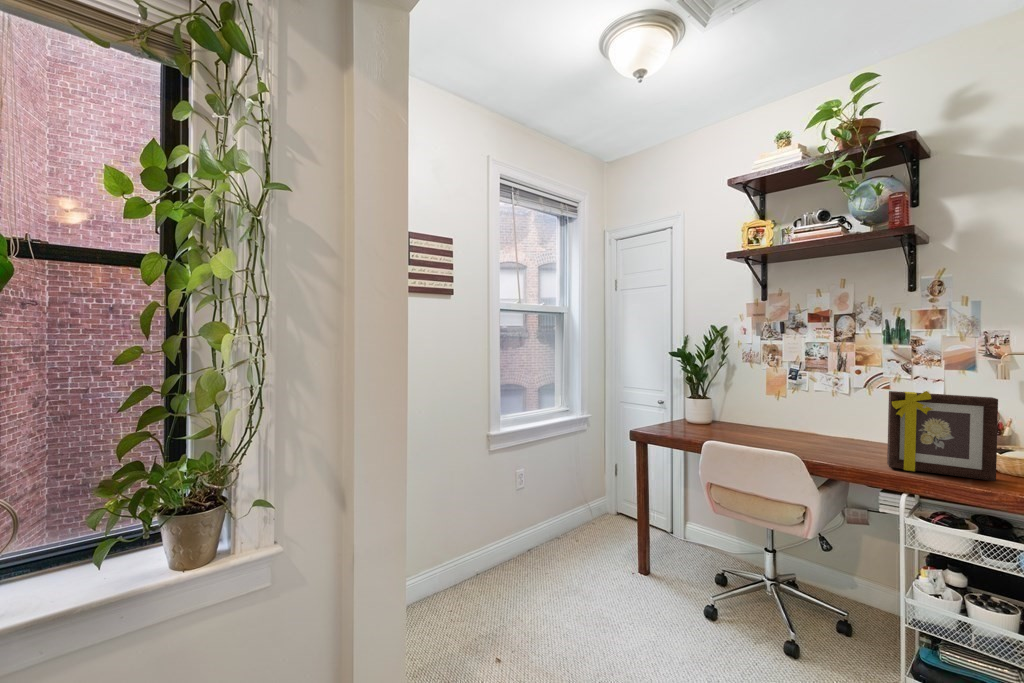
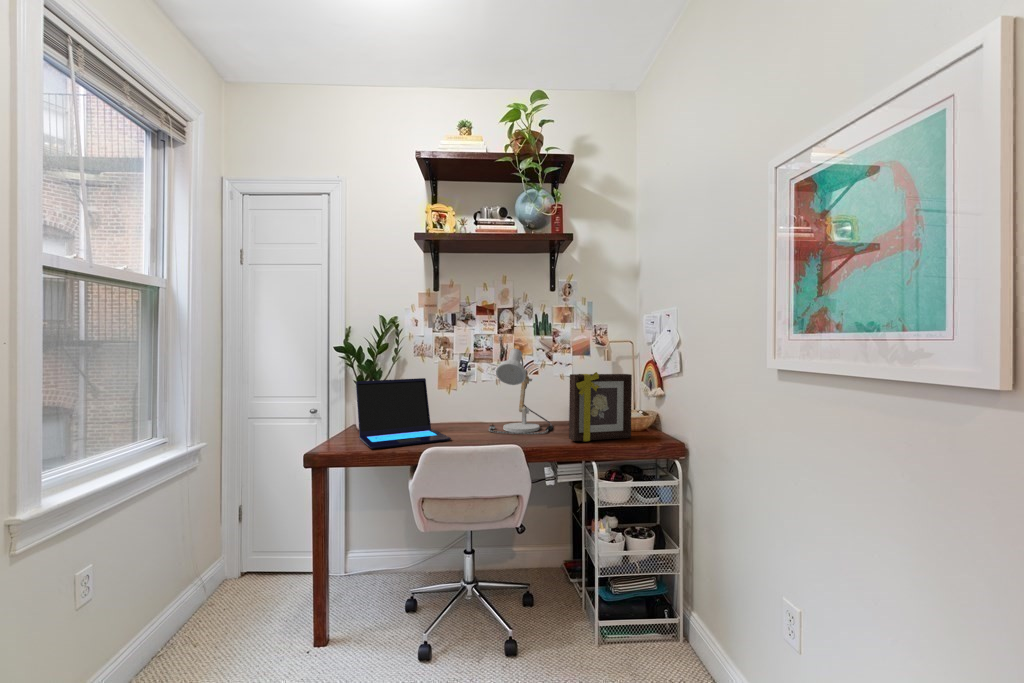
desk lamp: none [805,359,898,454] -> present [489,349,553,434]
laptop: none [676,381,753,441] -> present [356,378,451,449]

